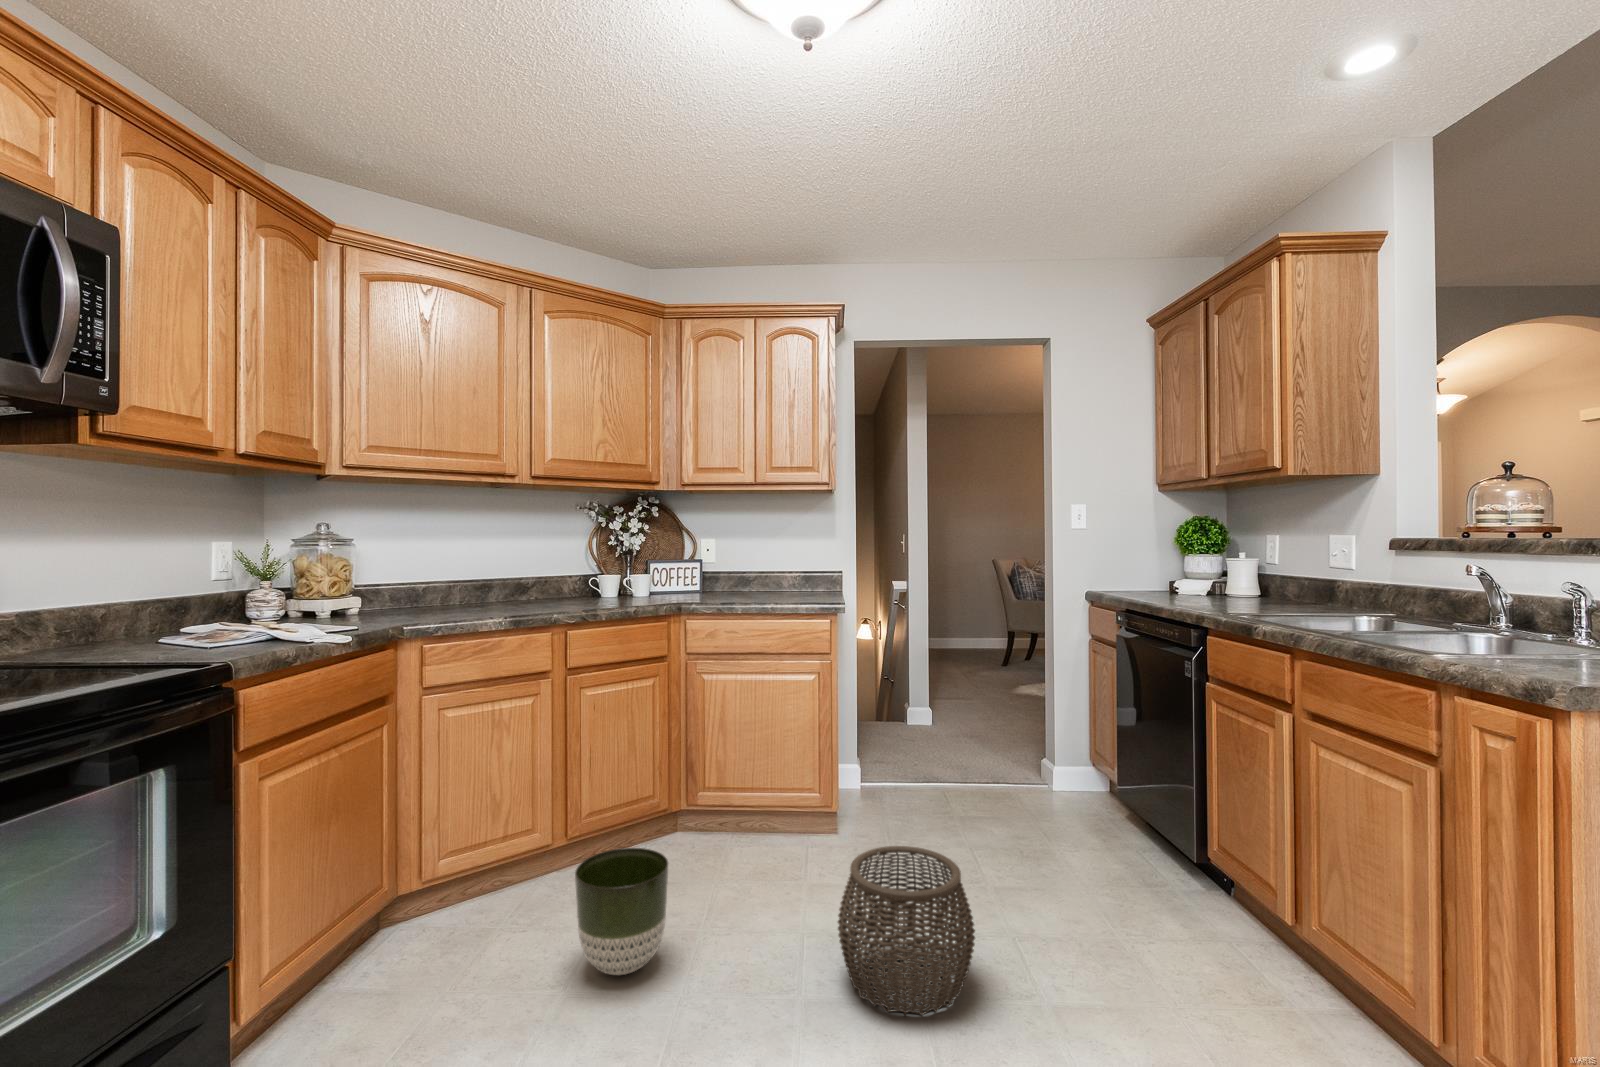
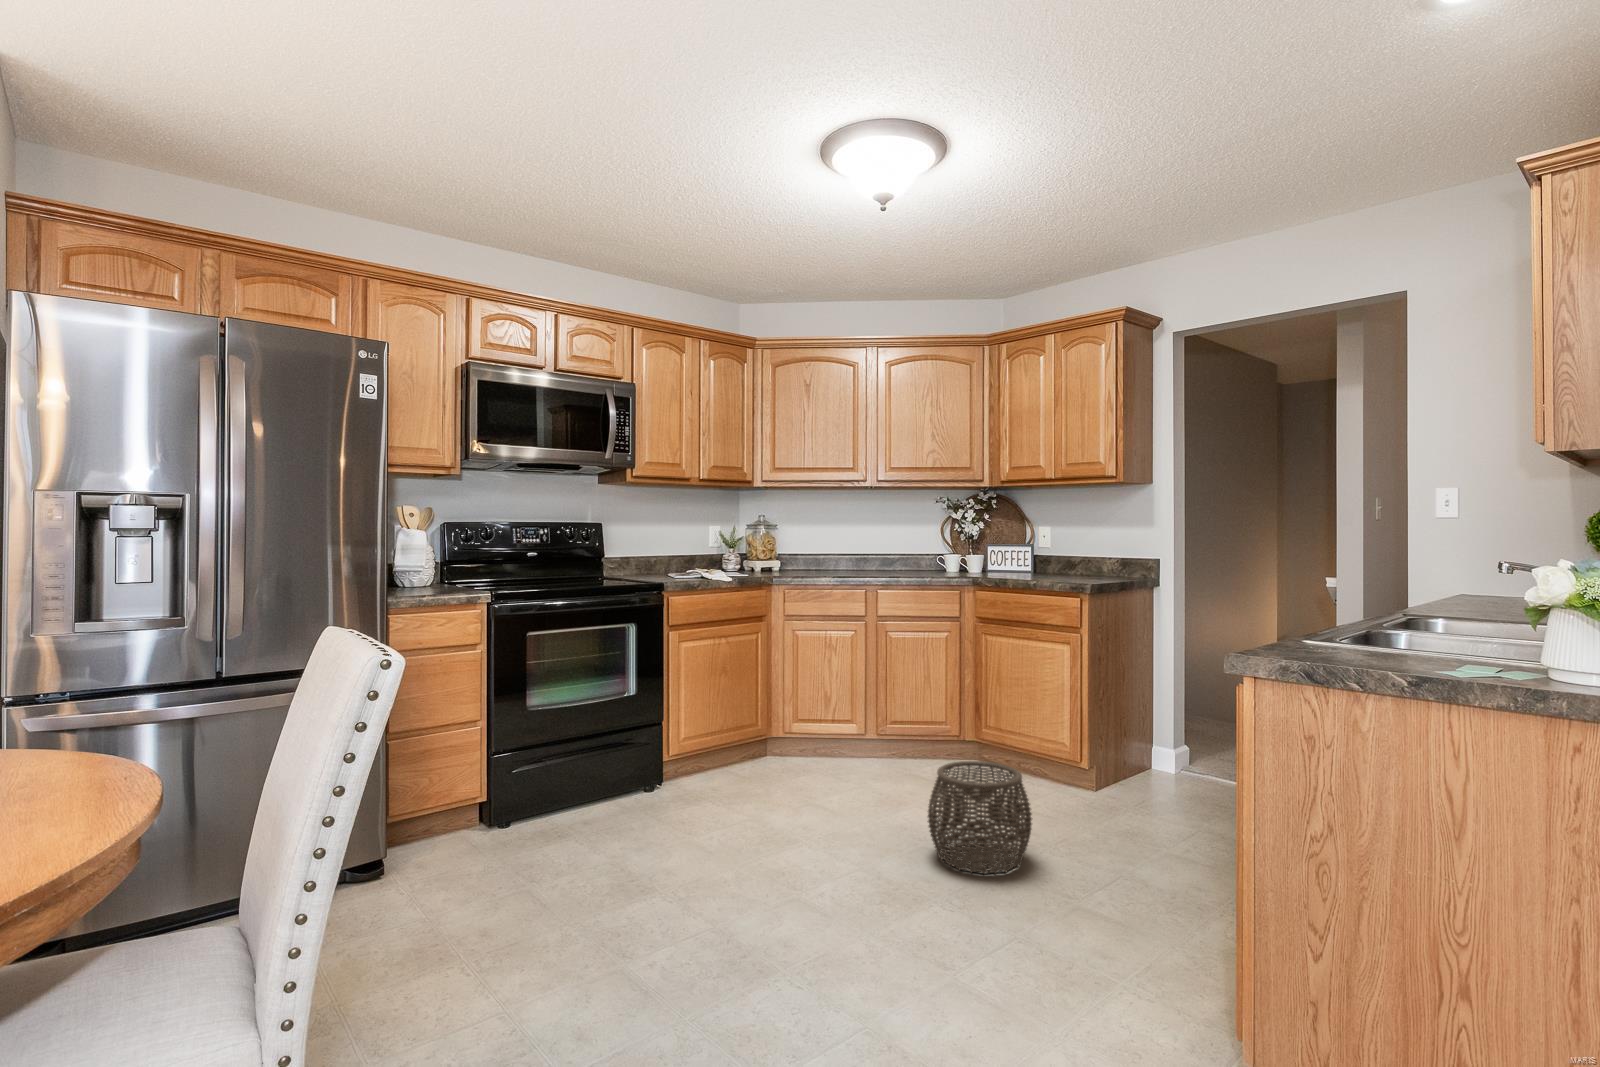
planter: present [575,848,668,975] -> none [813,730,872,803]

